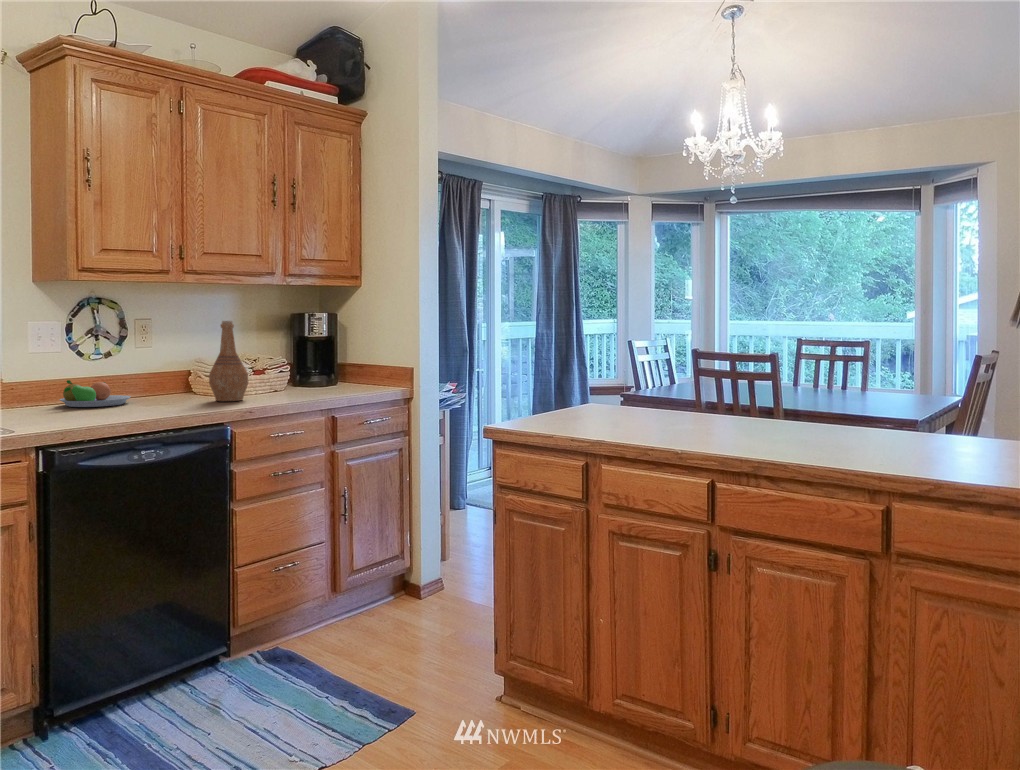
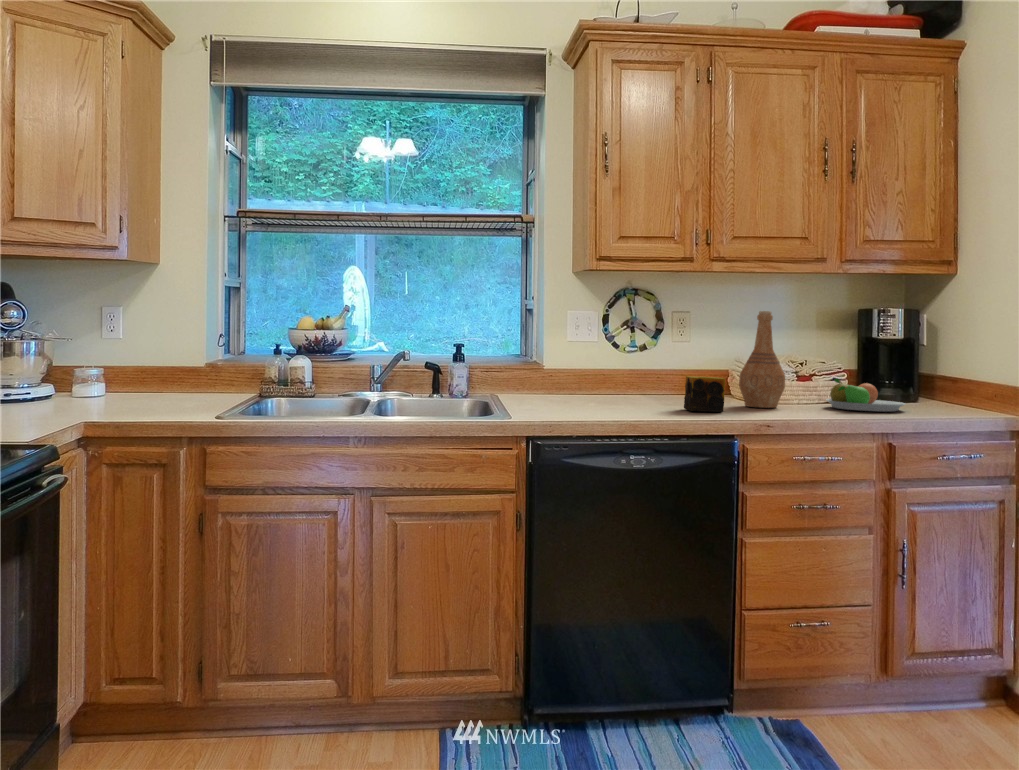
candle: none [165,379,204,411] -> present [684,376,725,412]
fruit bowl: present [60,380,131,407] -> present [826,379,905,412]

